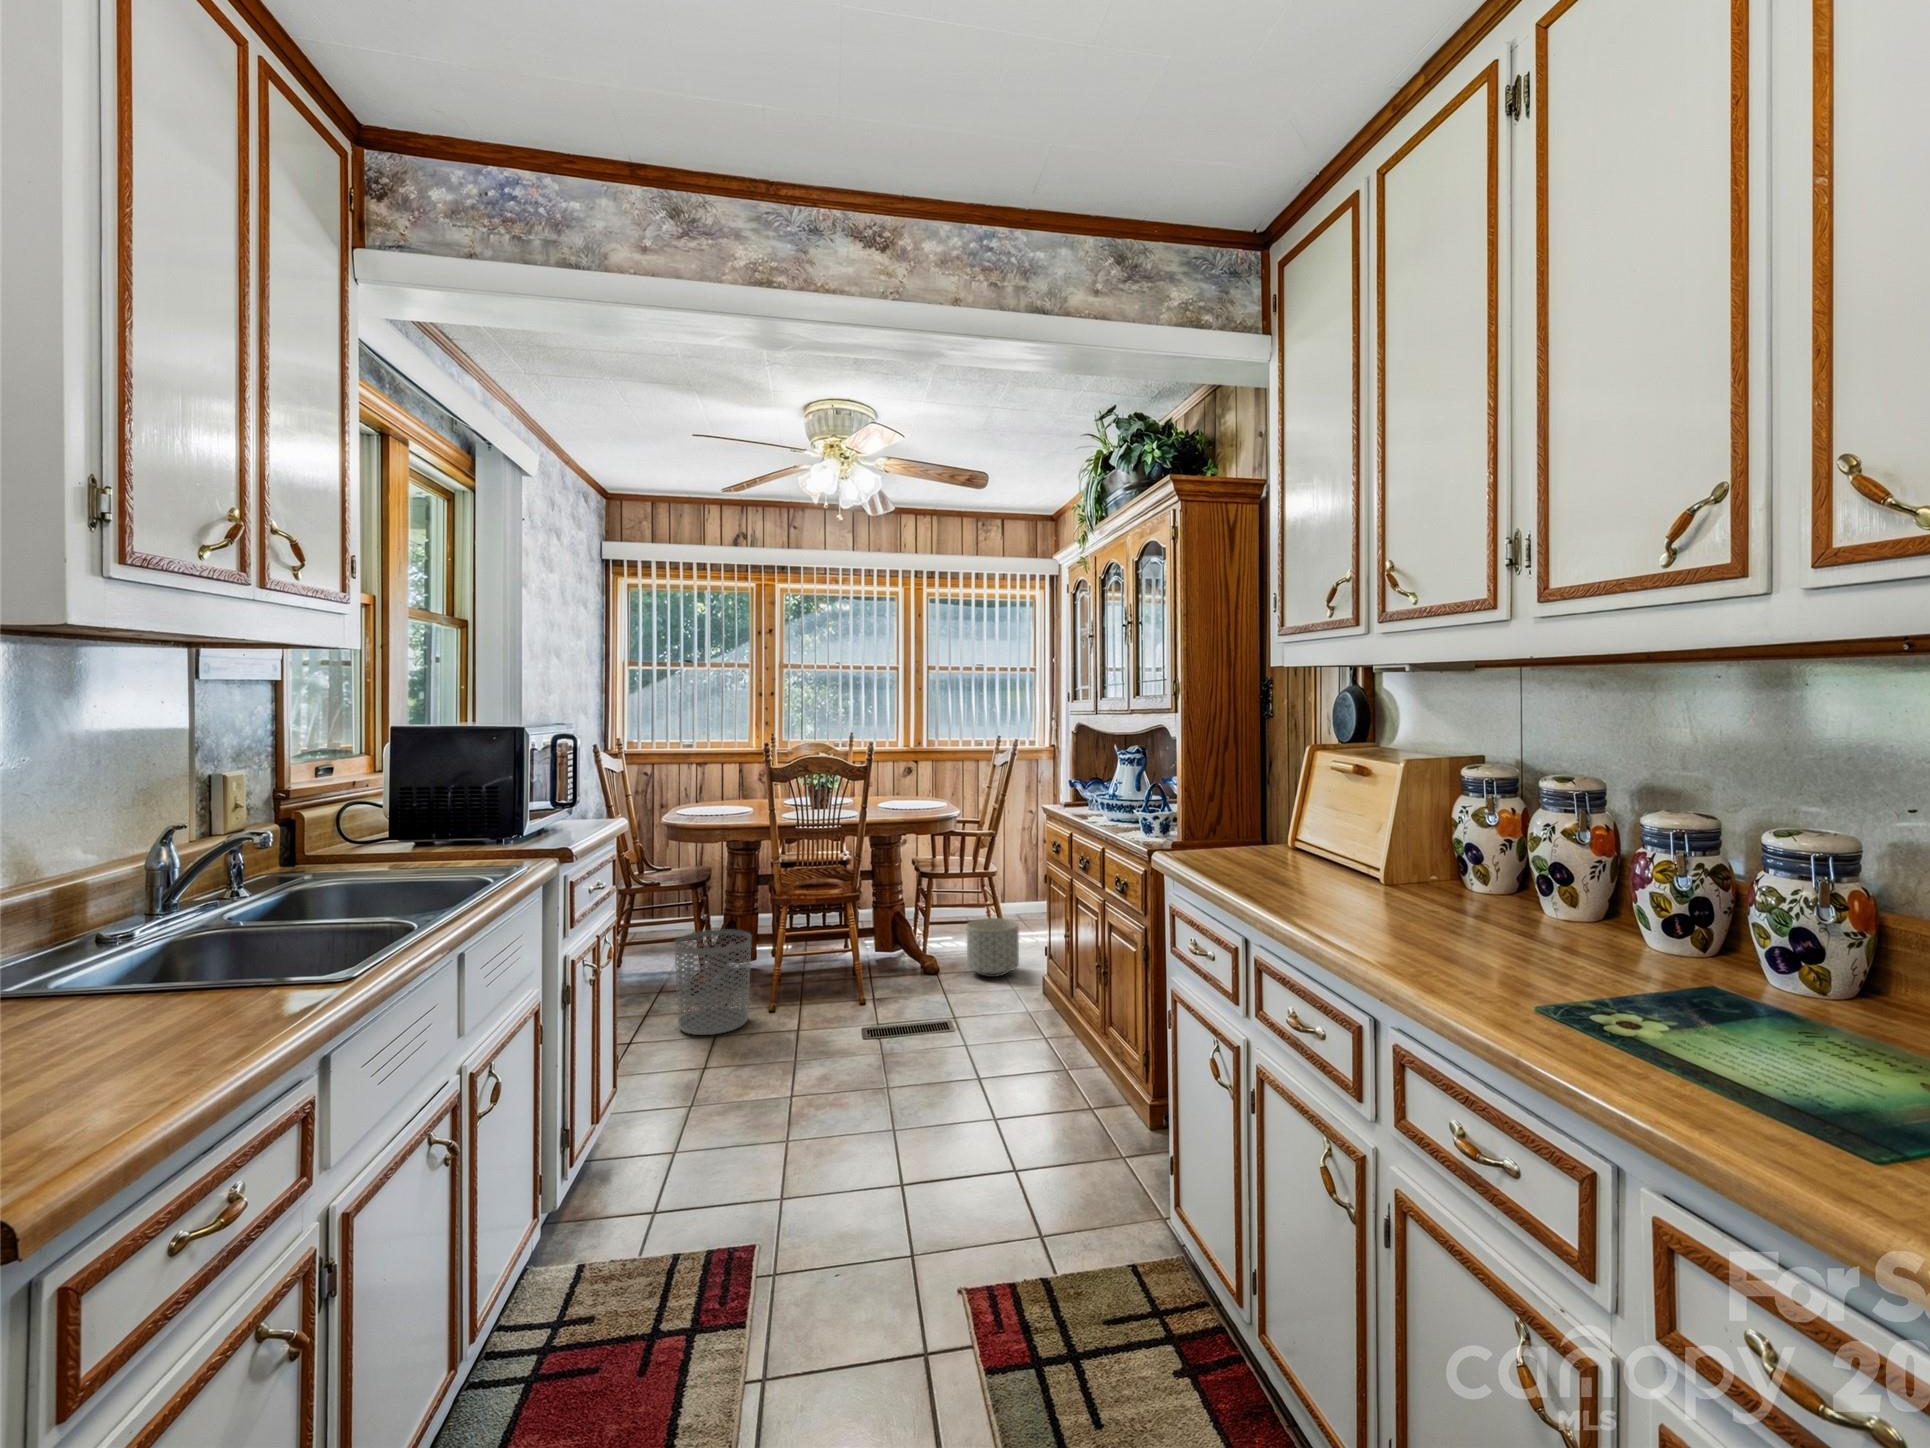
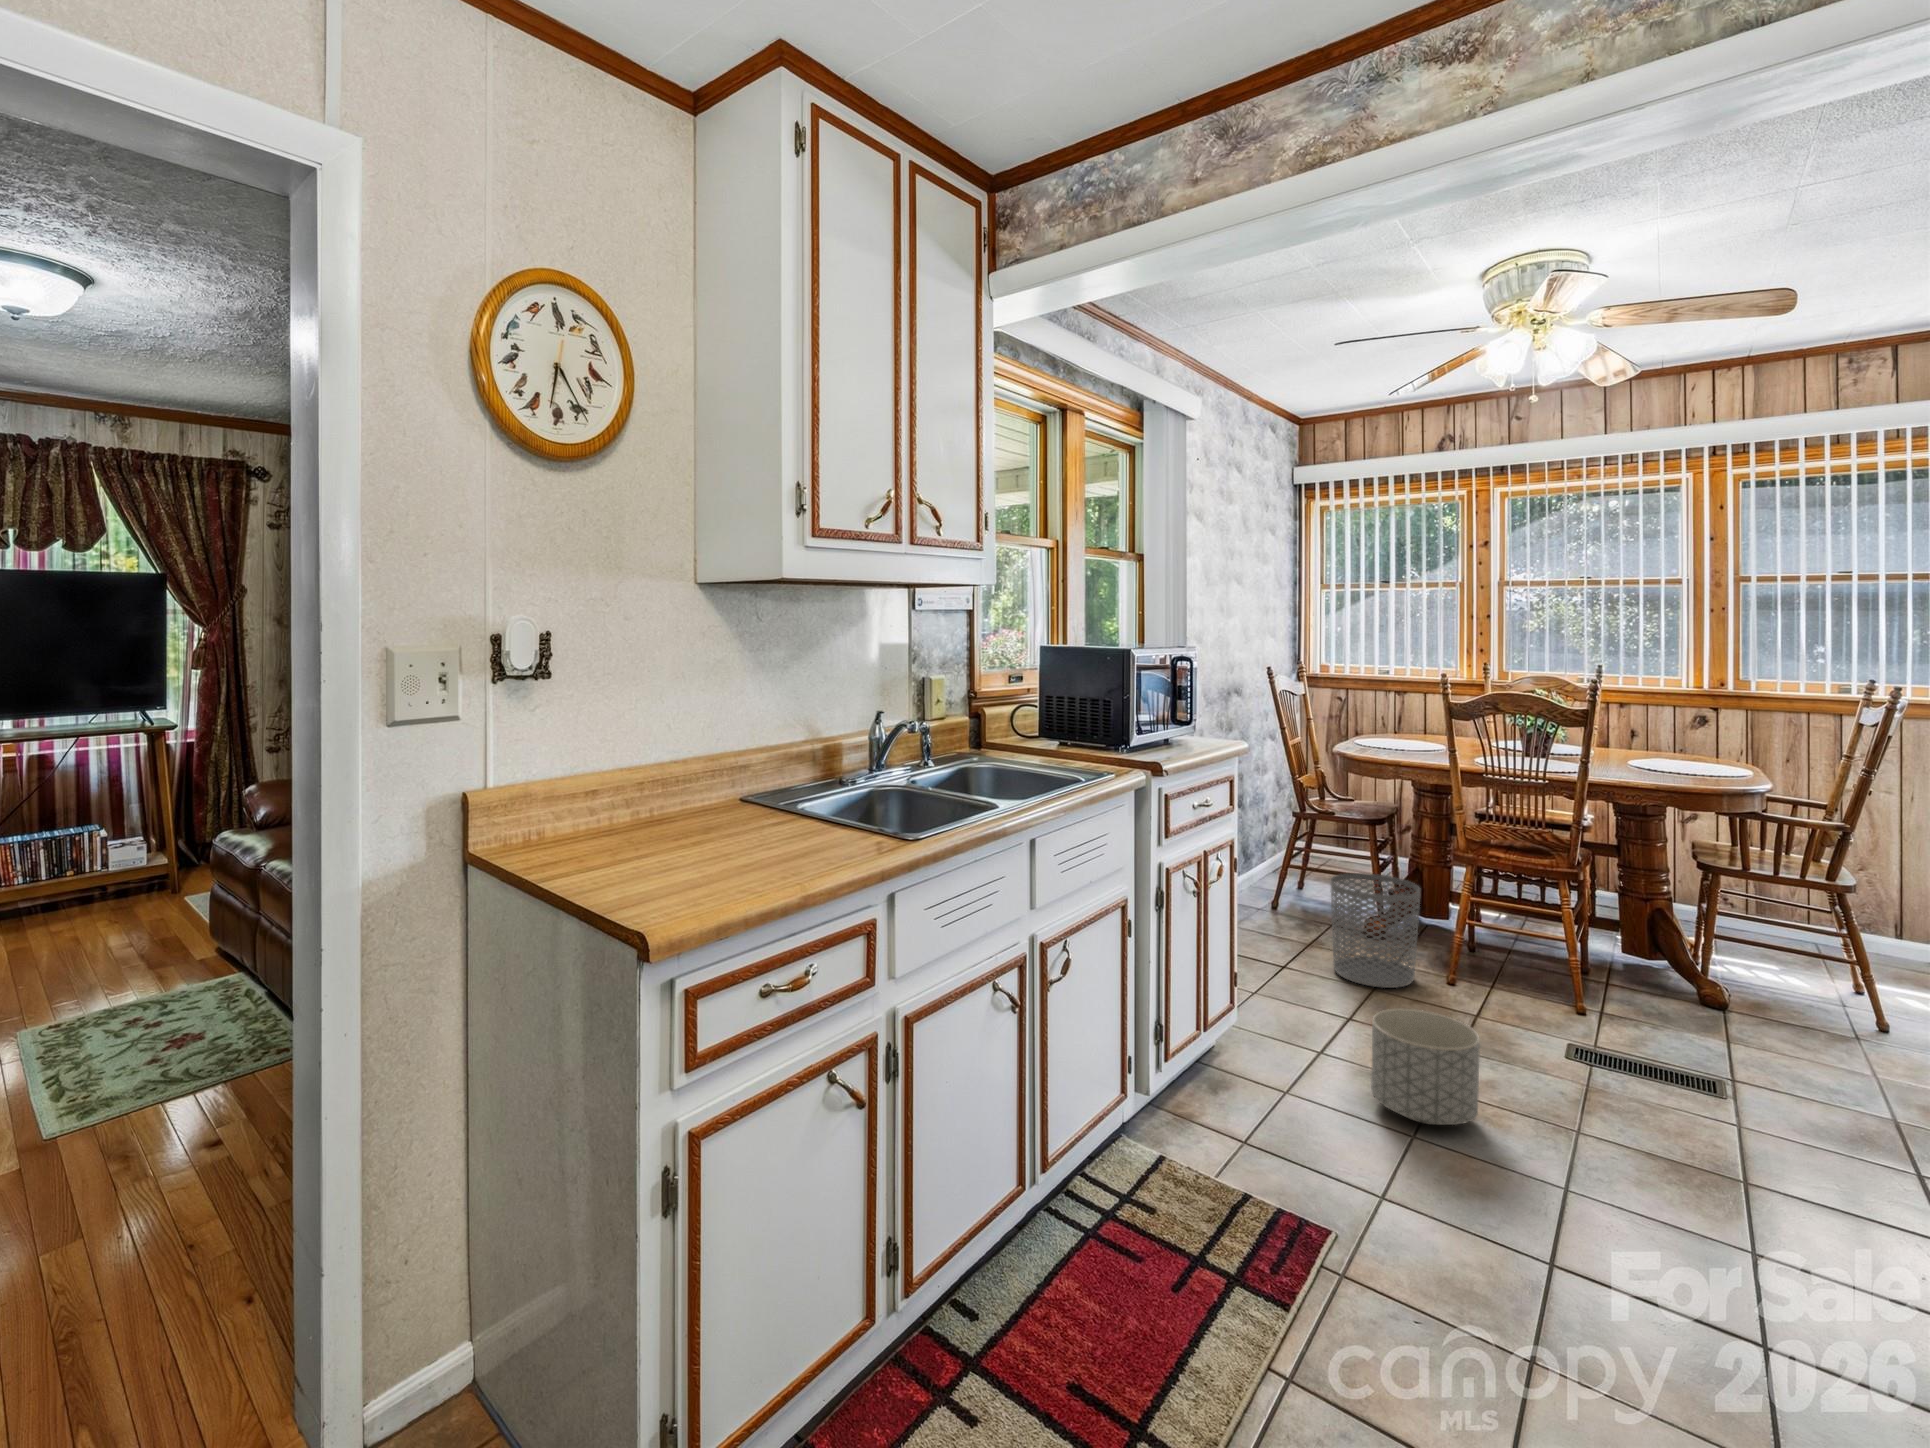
planter: present [967,918,1019,977] -> present [1371,1009,1480,1125]

